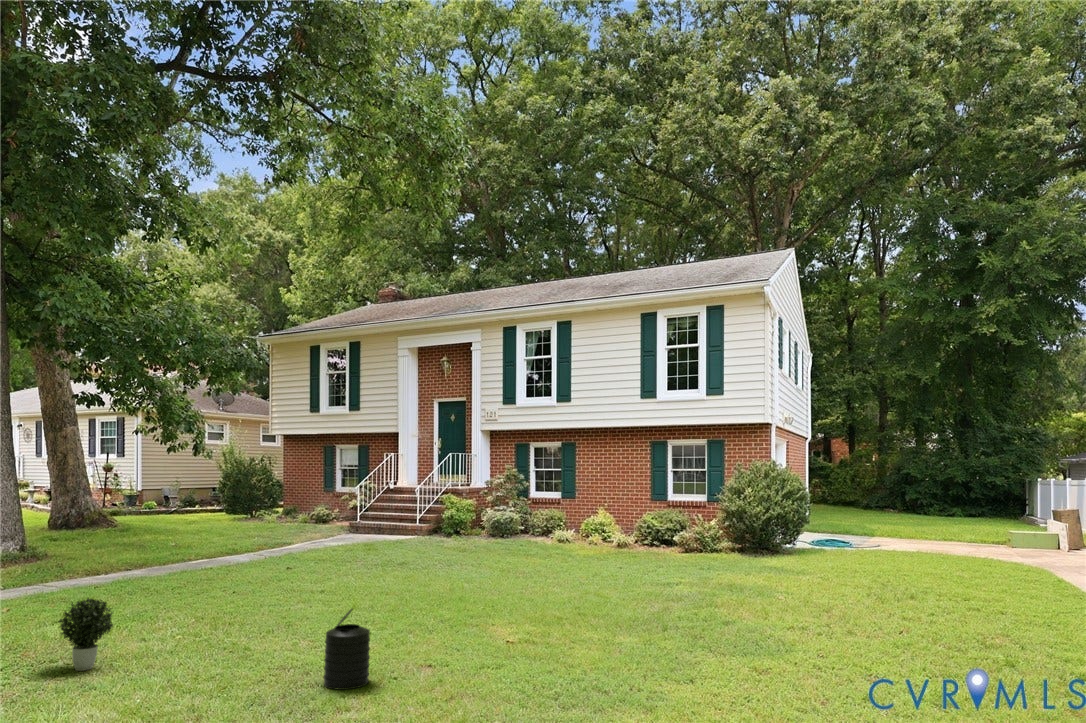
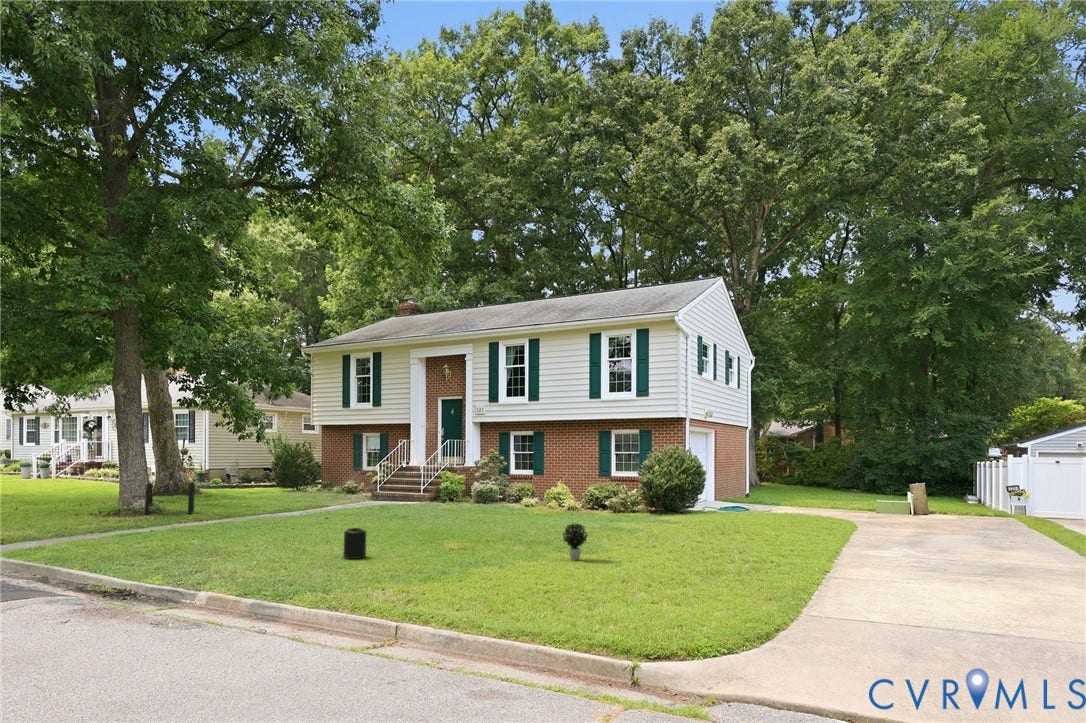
bench: none [9,515,92,567] -> present [145,482,195,515]
potted plant: present [58,598,113,671] -> present [563,524,588,560]

